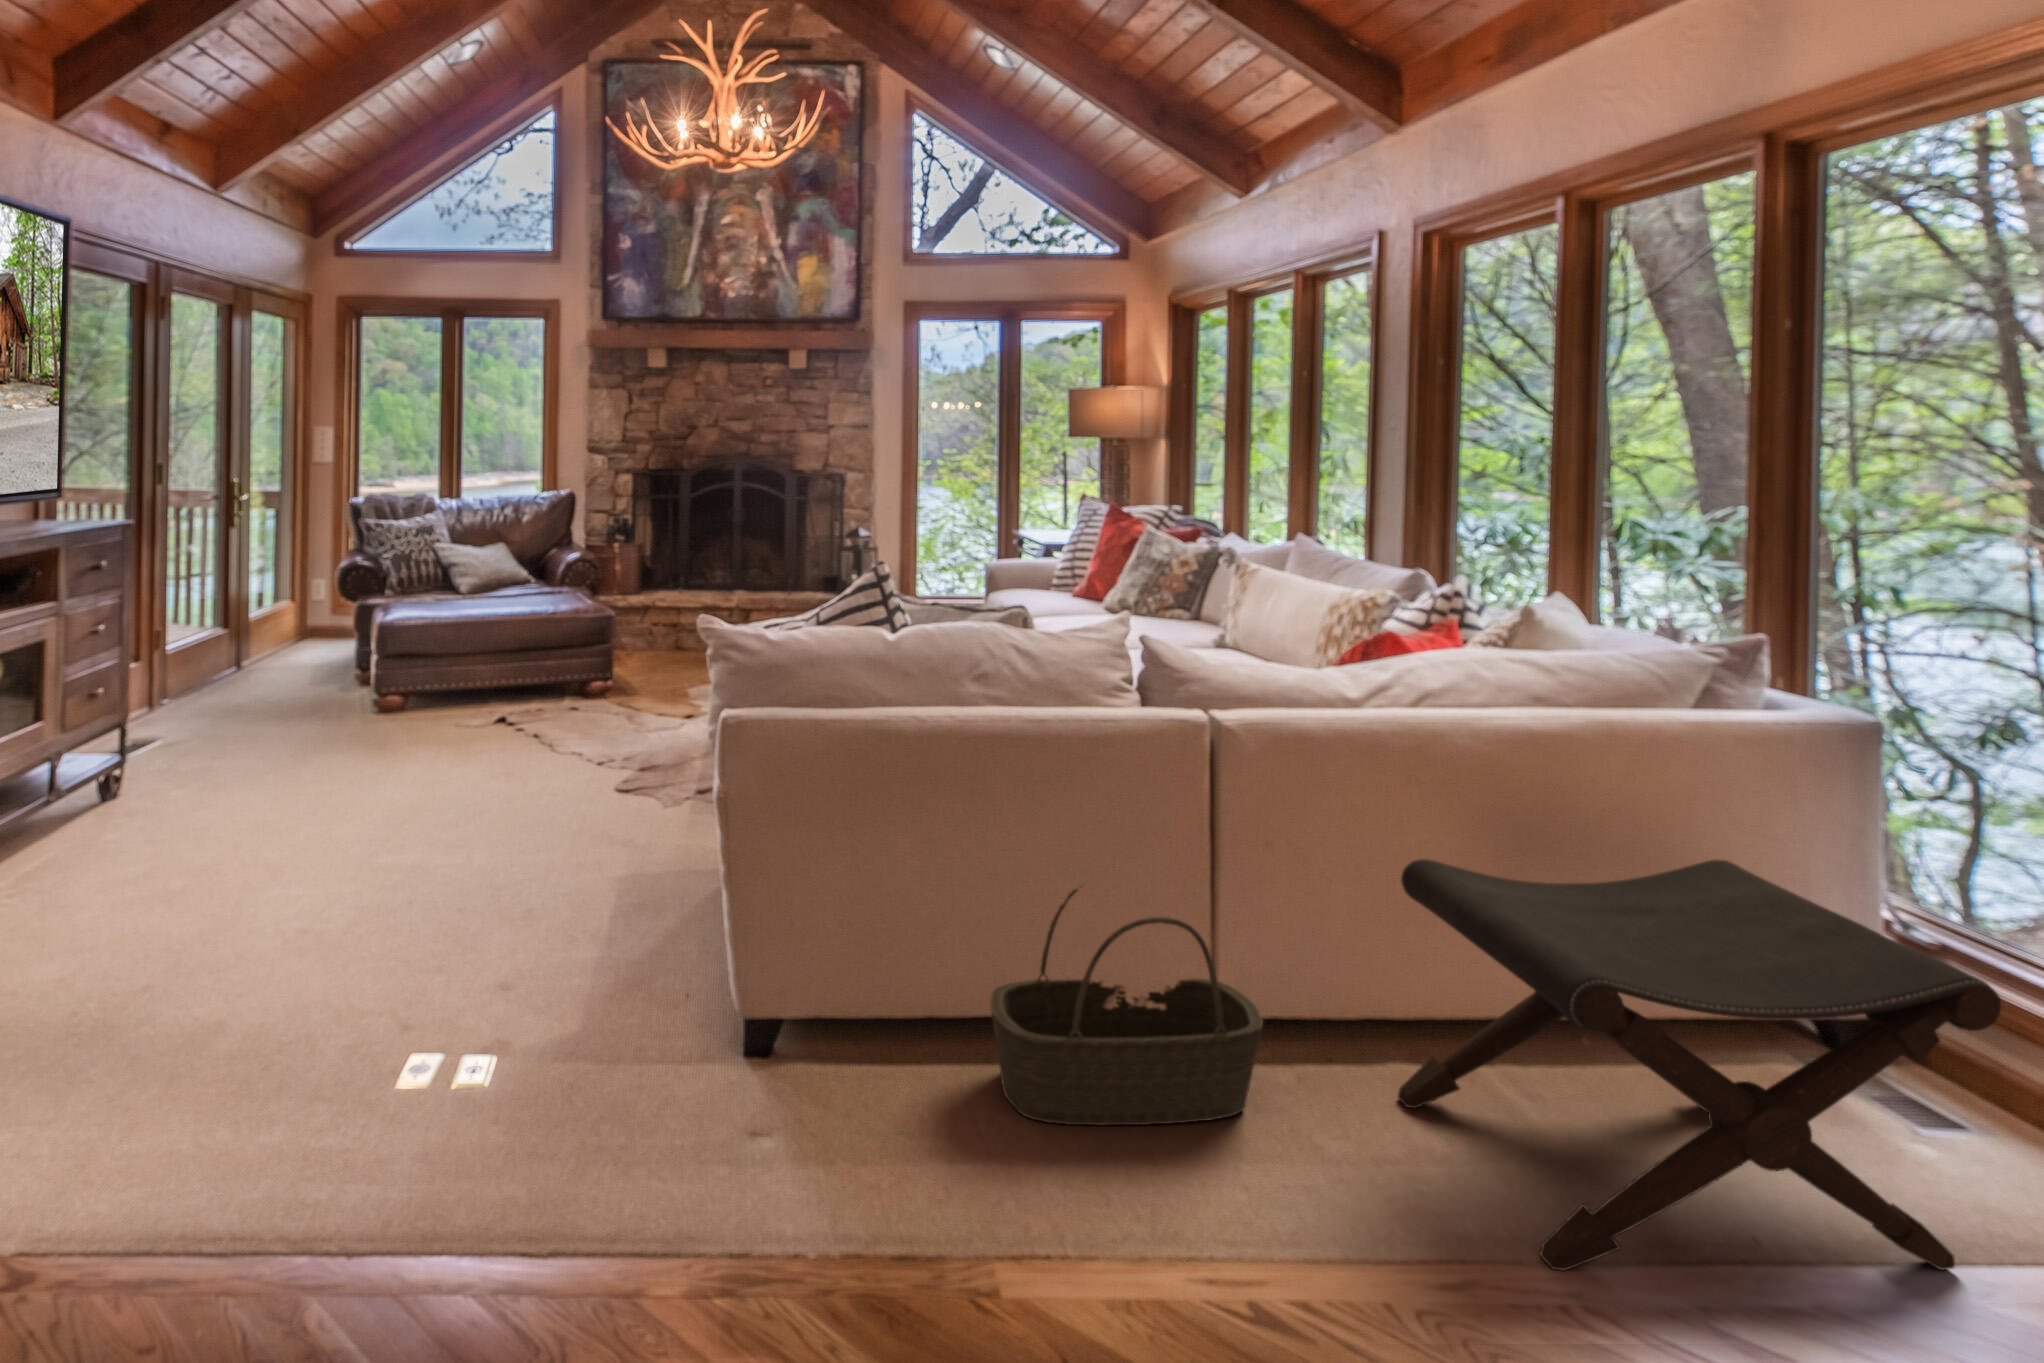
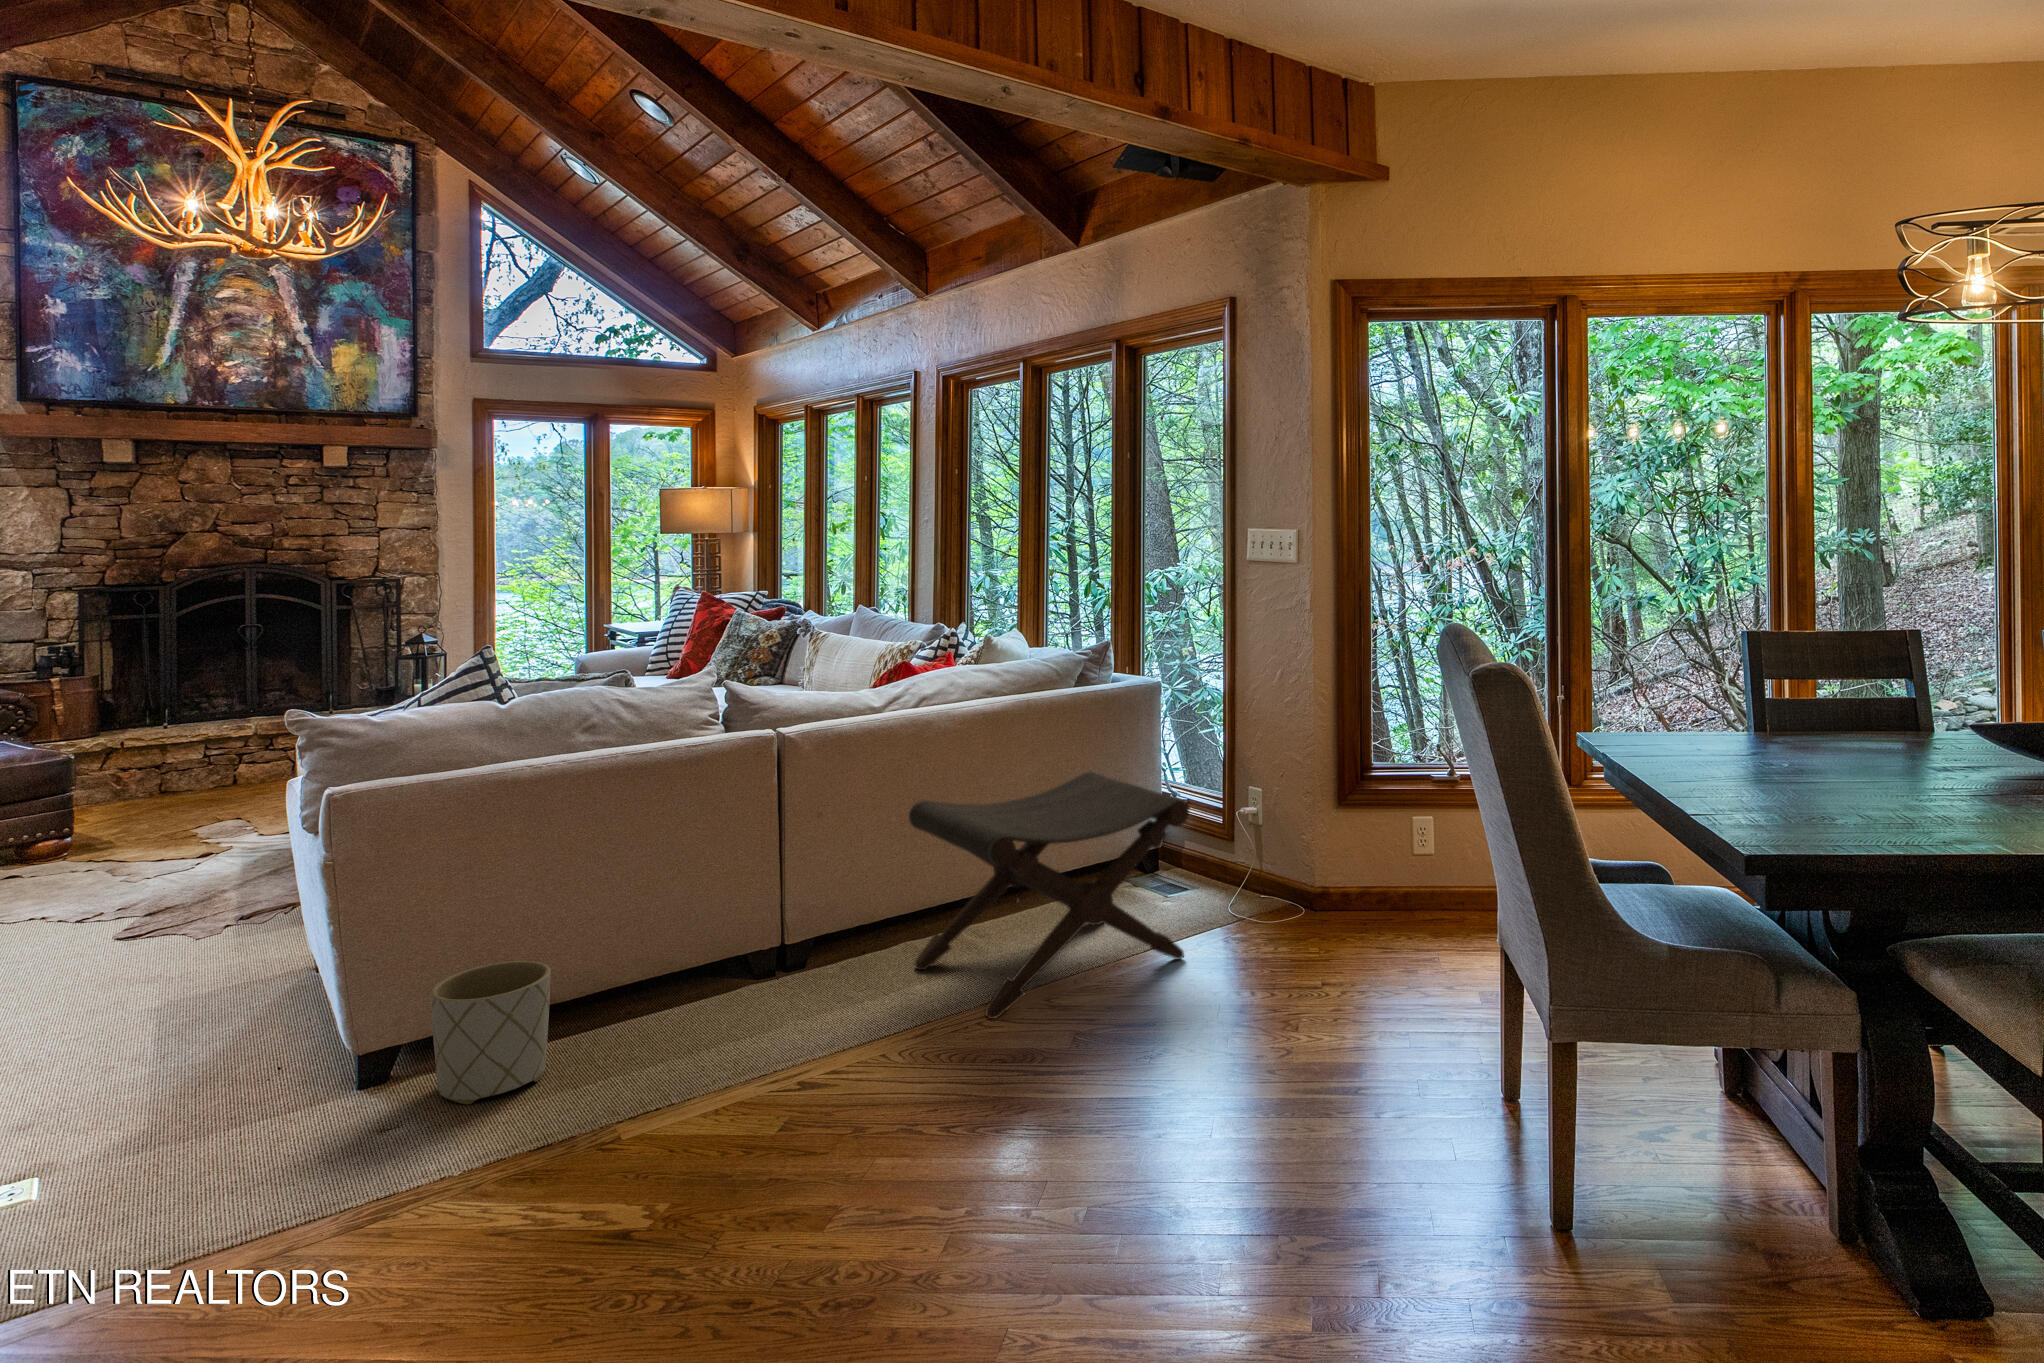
basket: present [990,889,1263,1125] -> none [604,851,820,1052]
planter: none [810,955,932,1127] -> present [430,961,551,1105]

